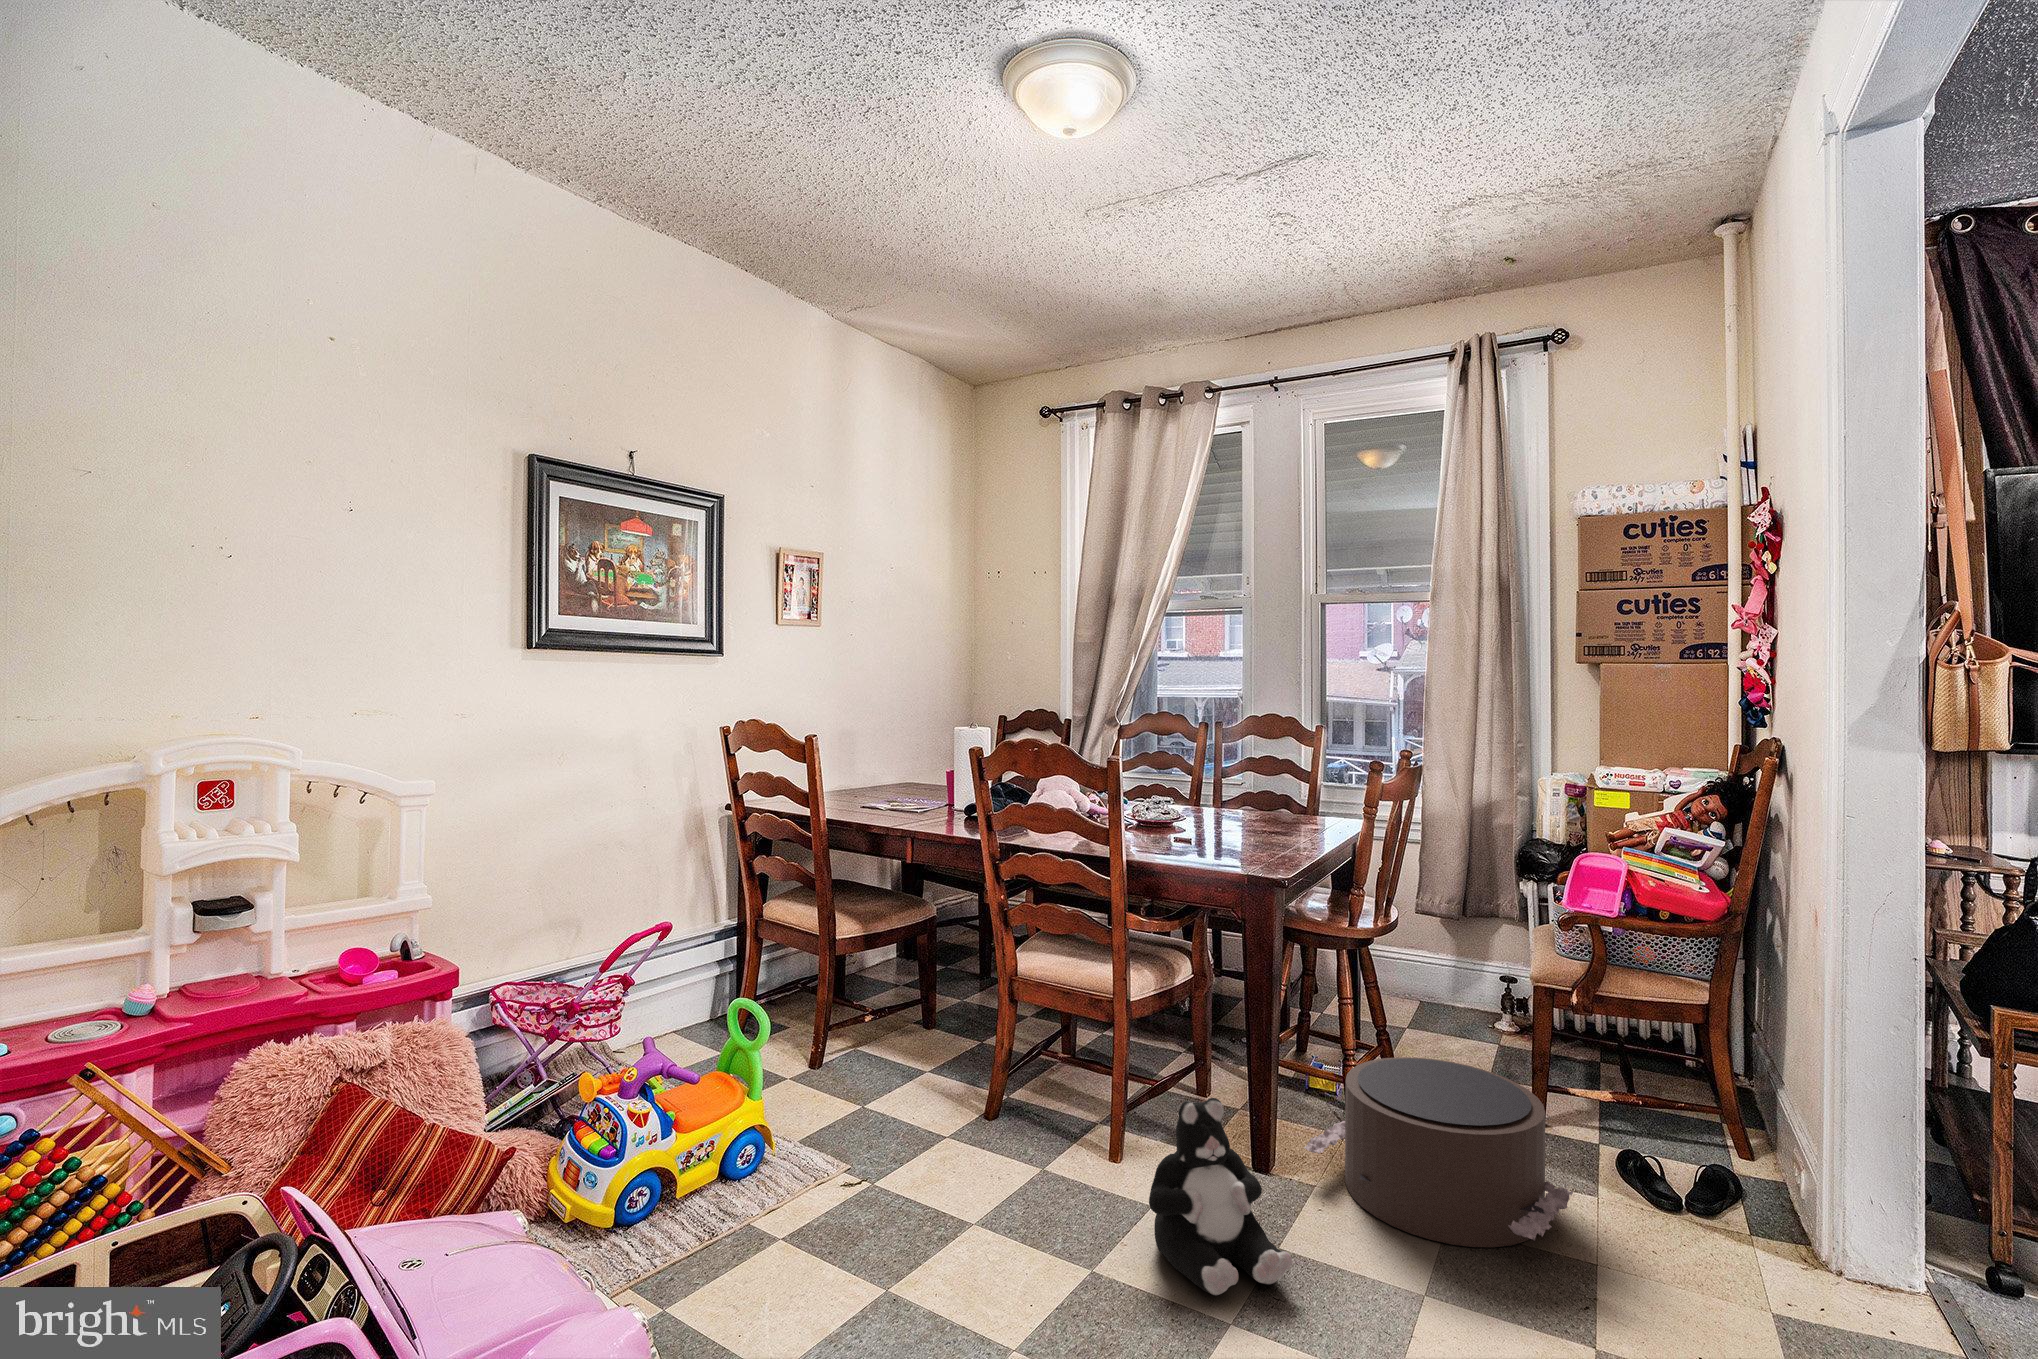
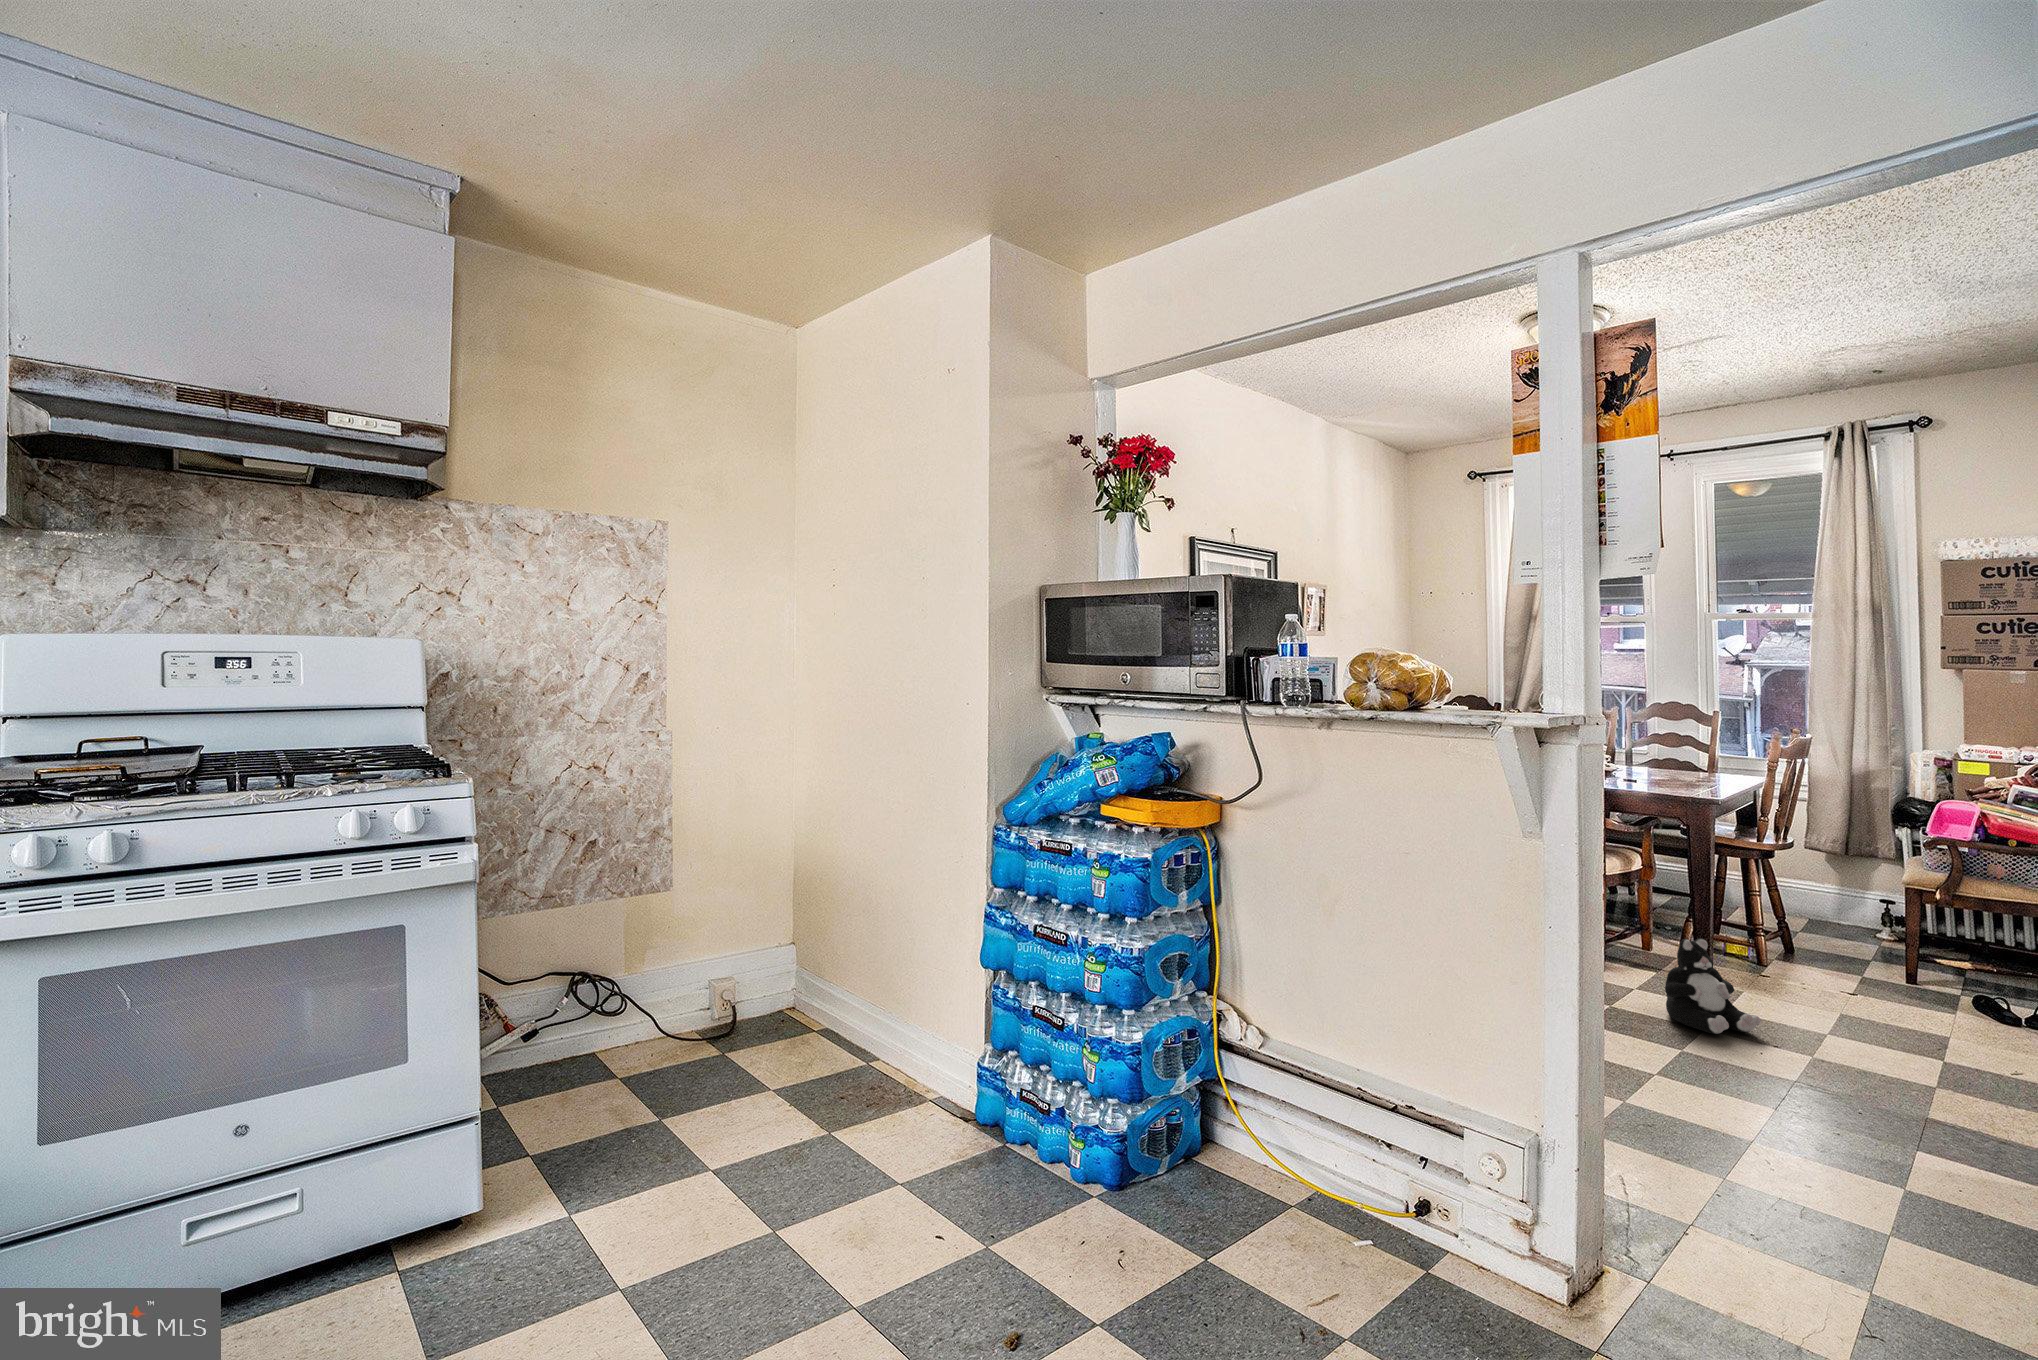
pouf: present [1304,1057,1573,1247] -> none [1750,931,1943,1028]

